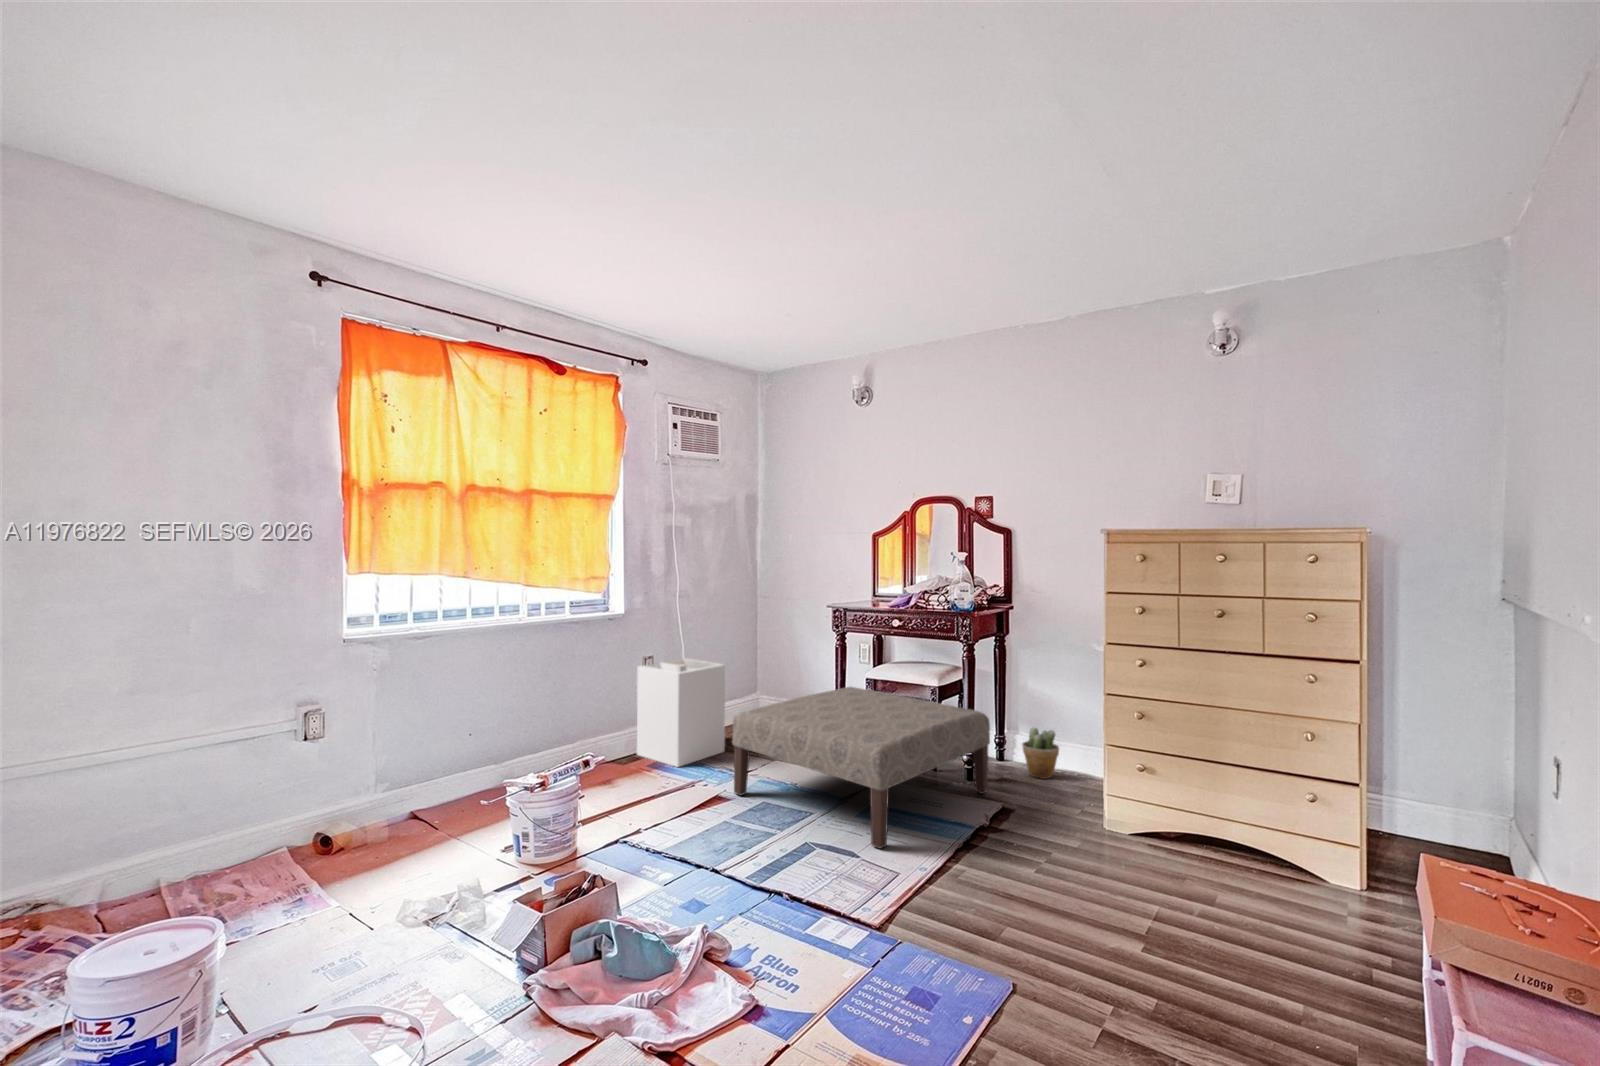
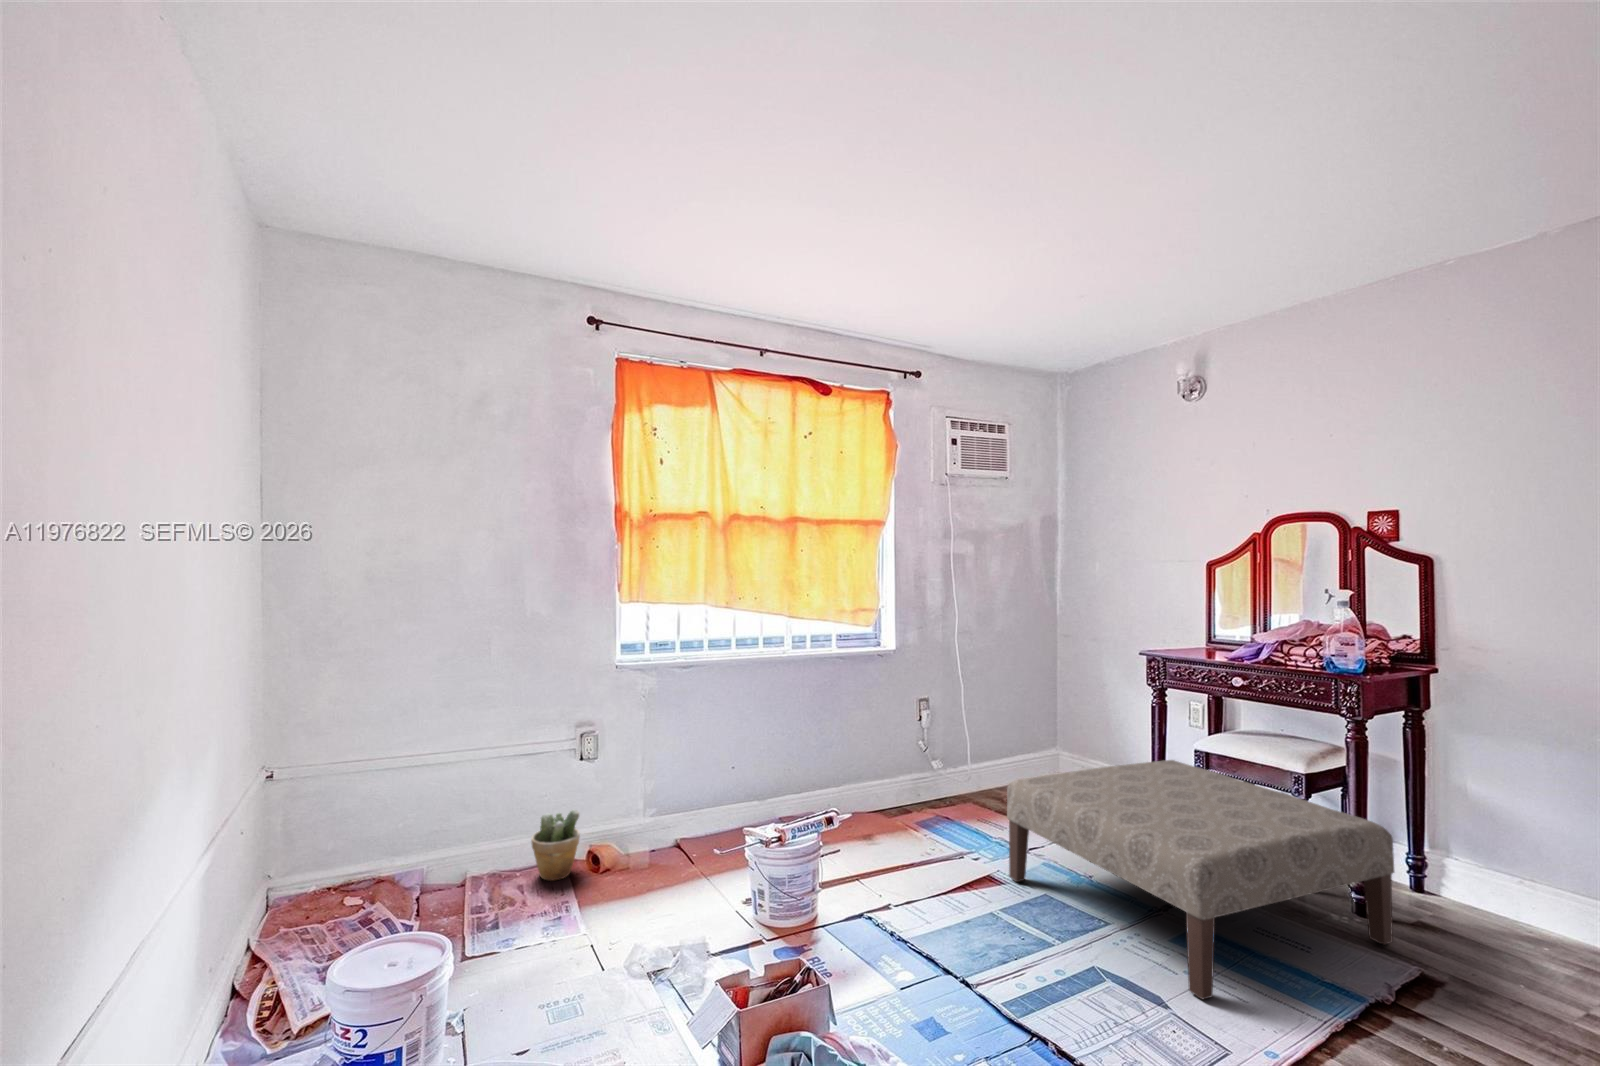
laundry hamper: present [637,659,725,767] -> none [905,704,1007,832]
potted plant: present [1022,728,1059,779] -> present [531,810,580,881]

